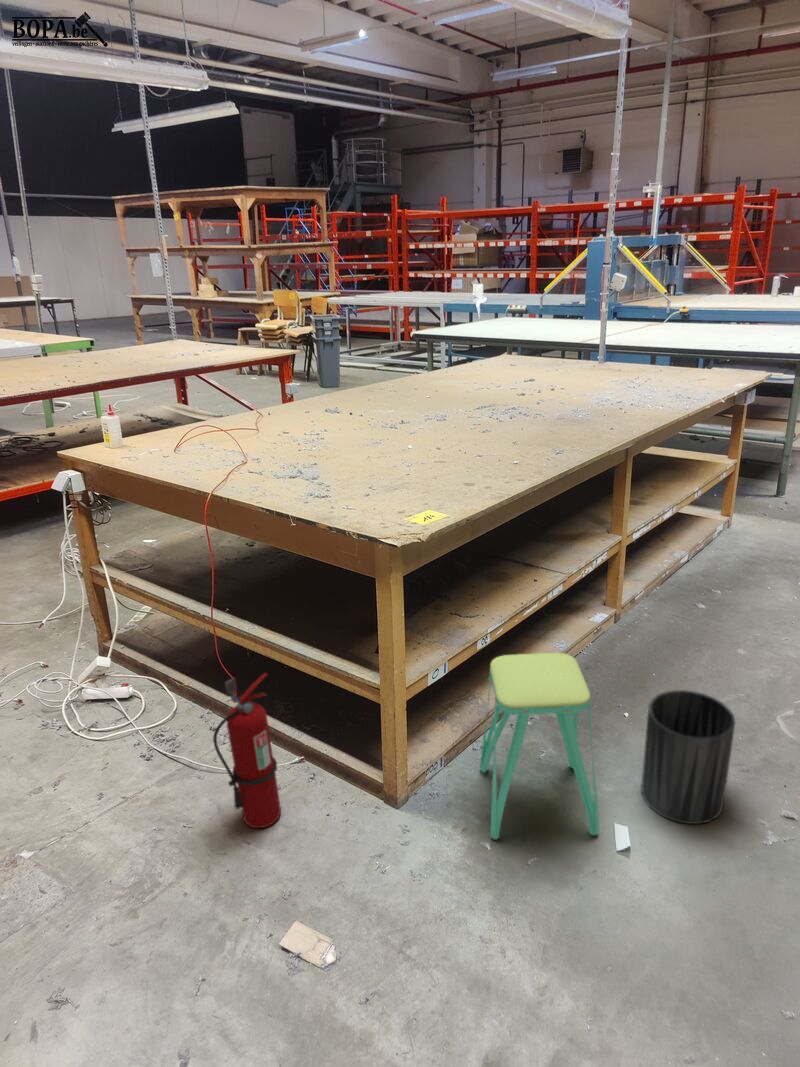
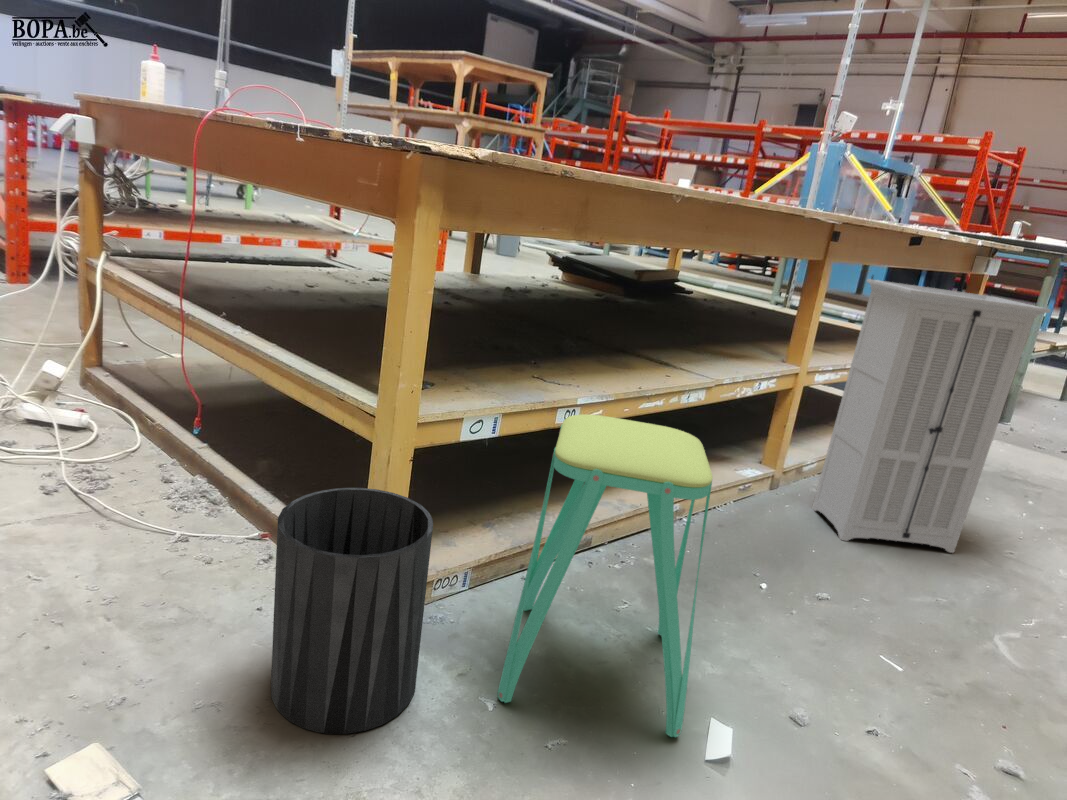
storage cabinet: none [648,453,784,651] -> present [812,276,1050,553]
fire extinguisher: present [213,673,281,828] -> none [90,343,215,598]
trash can: present [641,690,735,824] -> present [271,488,433,734]

